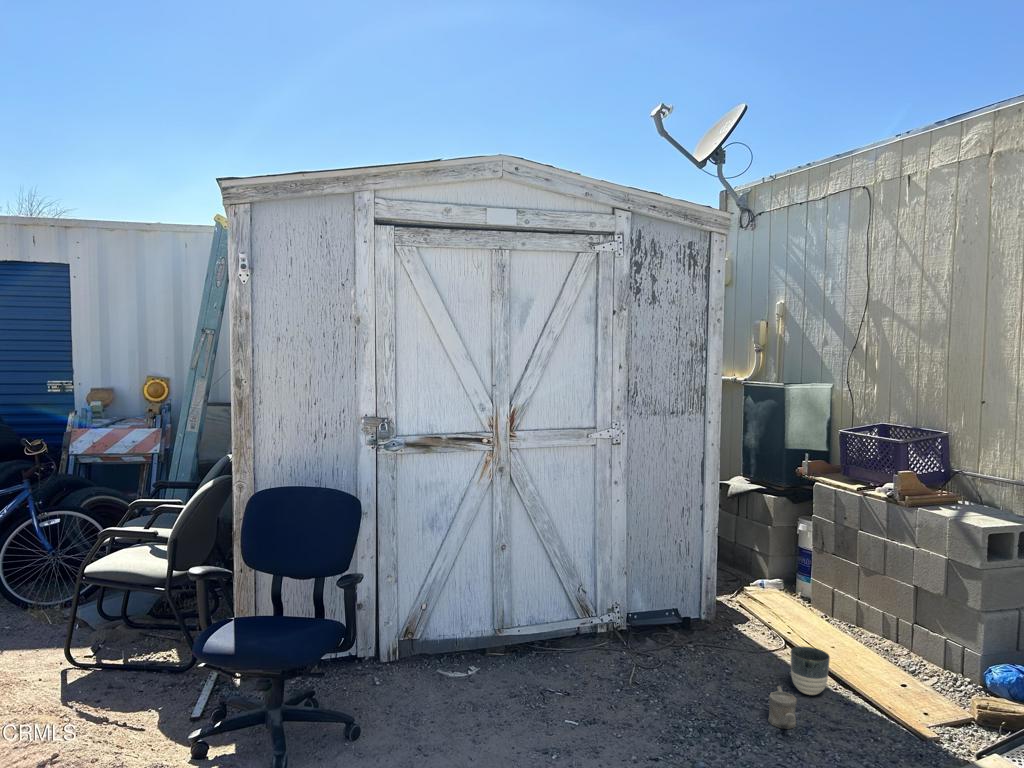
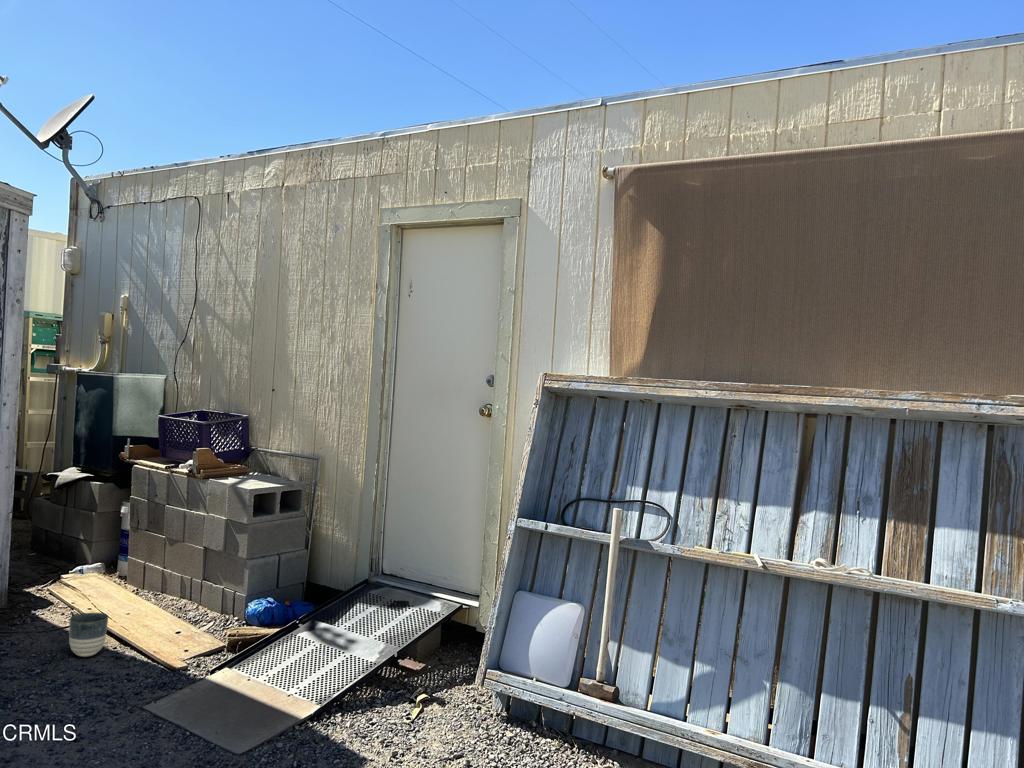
watering can: present [768,686,797,729] -> none [29,651,61,689]

